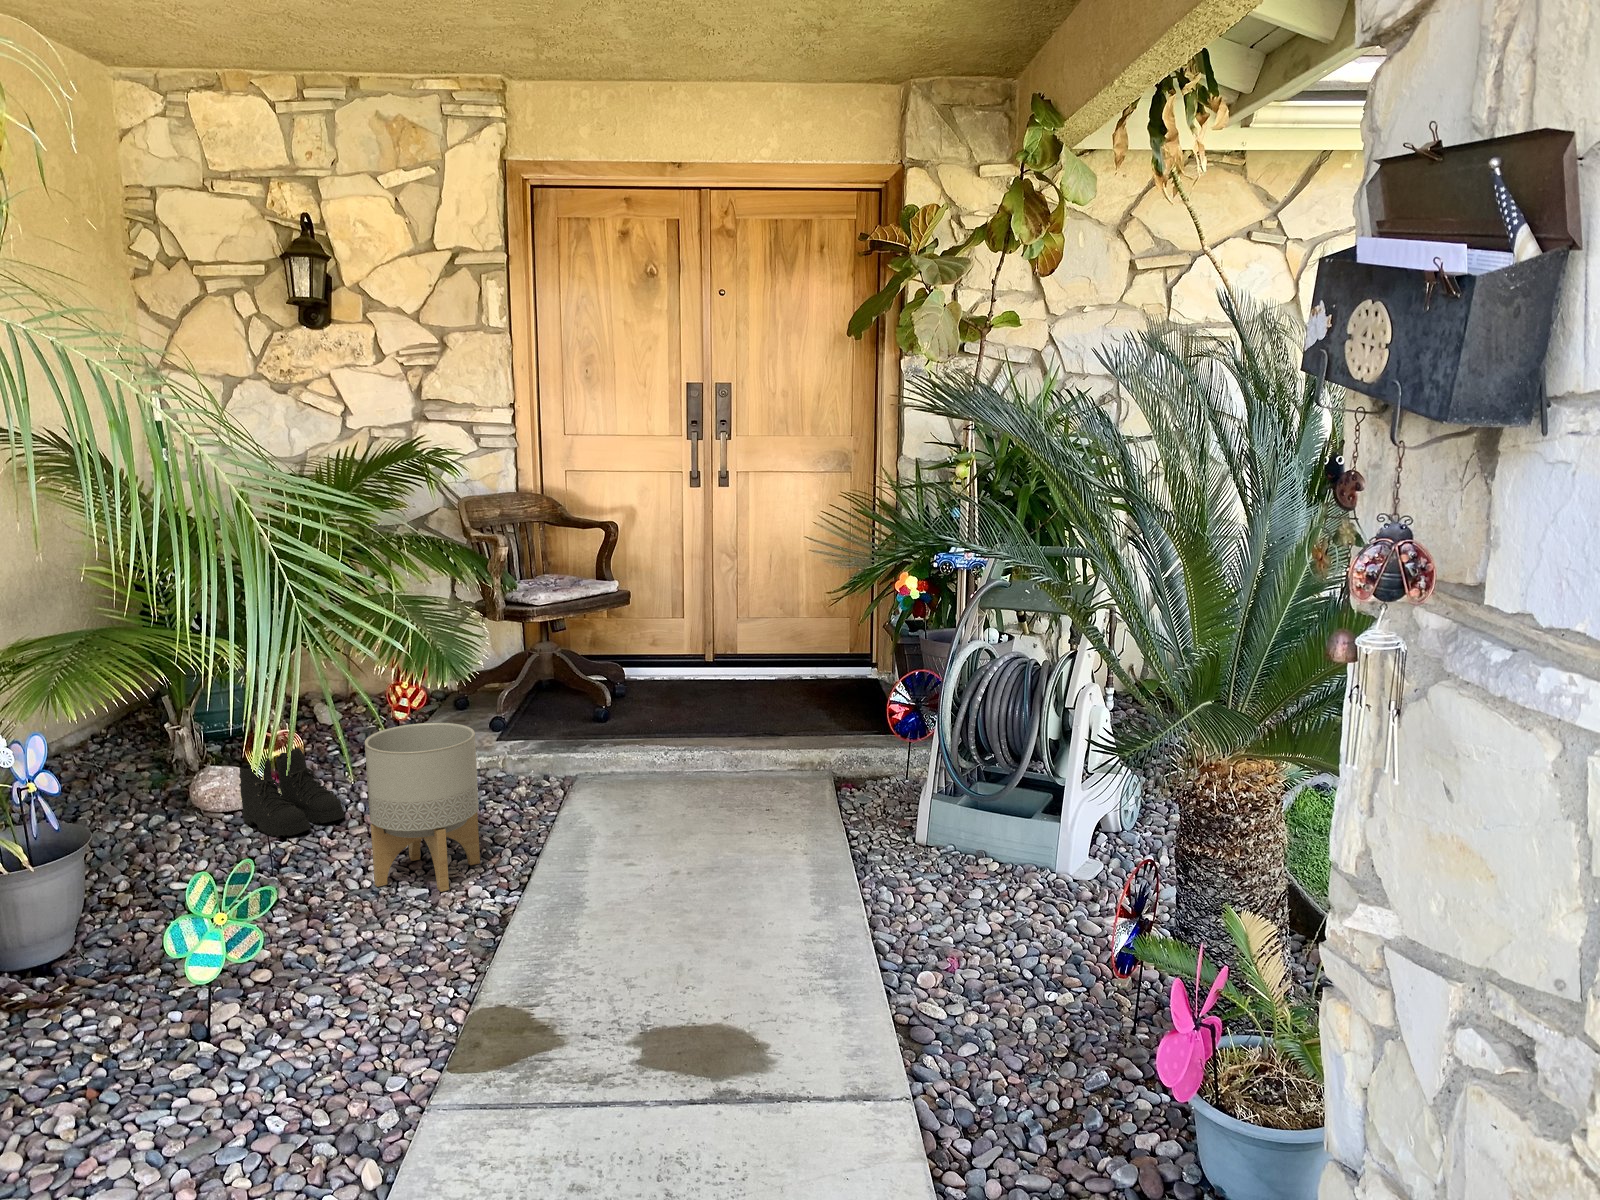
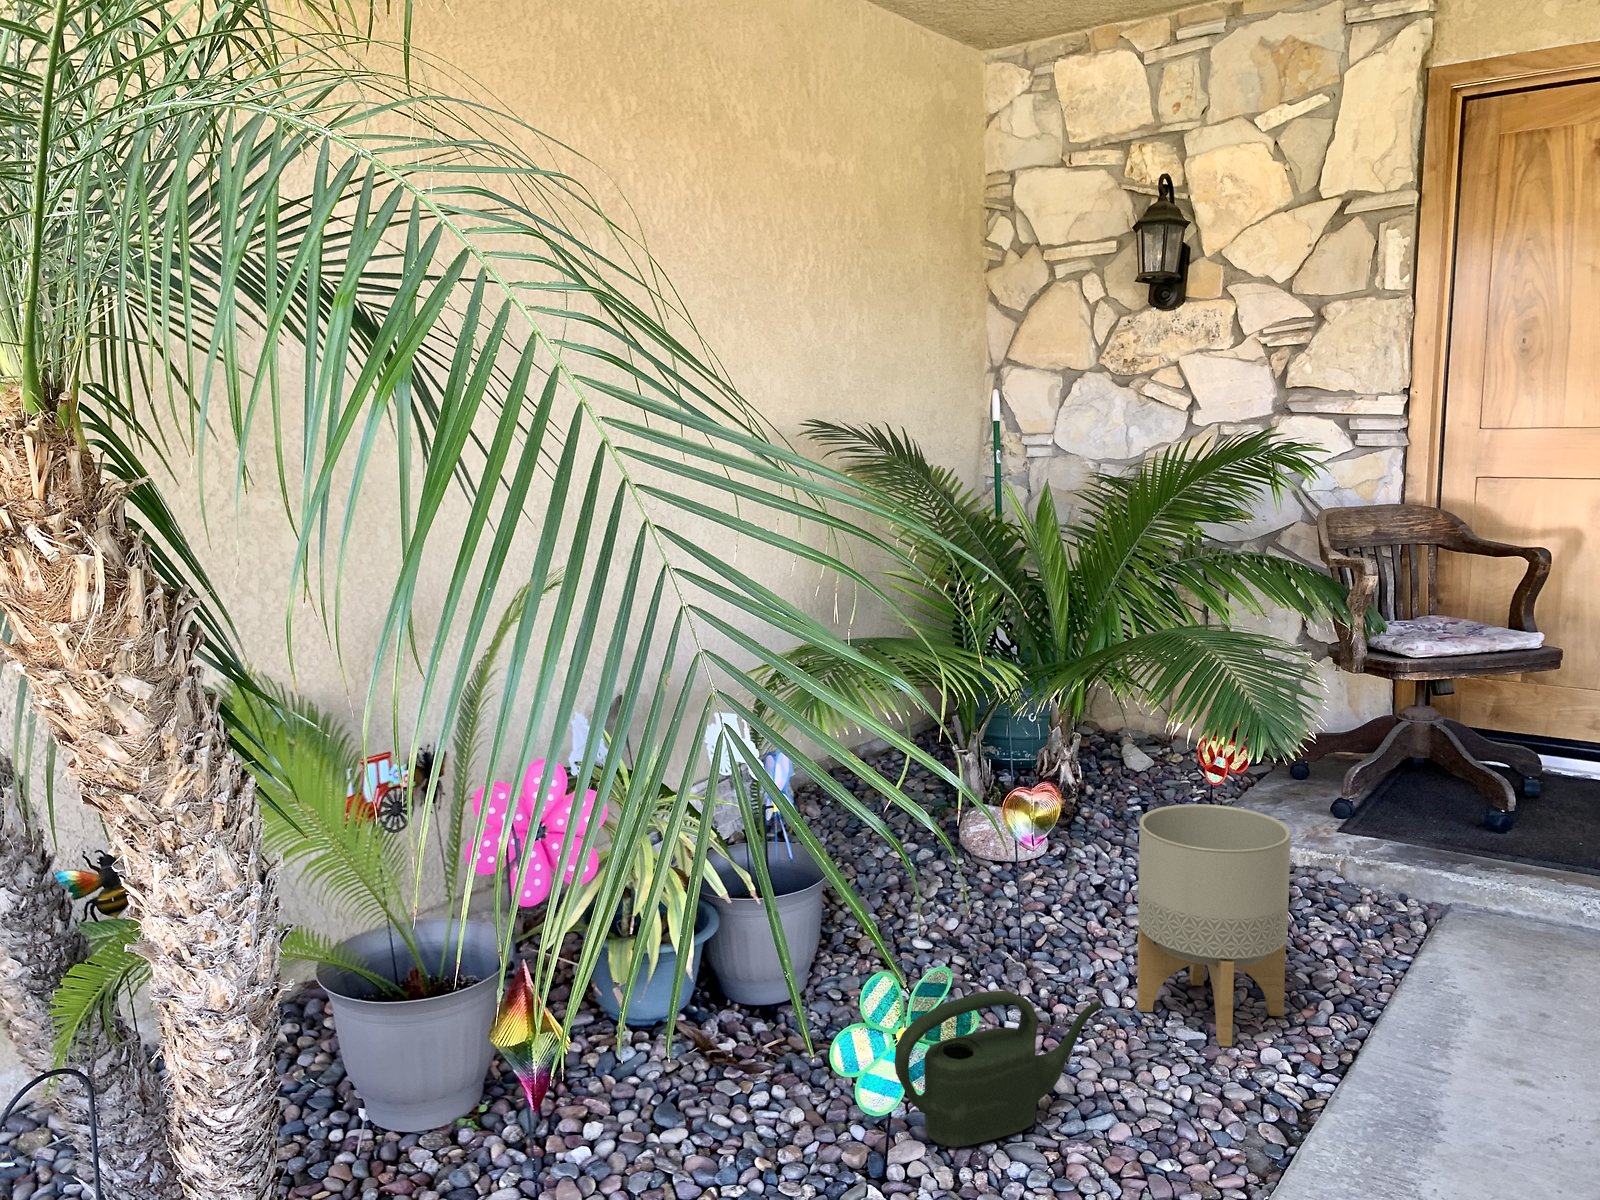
boots: present [239,748,344,837] -> none [1013,802,1124,908]
watering can: none [201,875,358,1009] -> present [895,990,1101,1147]

